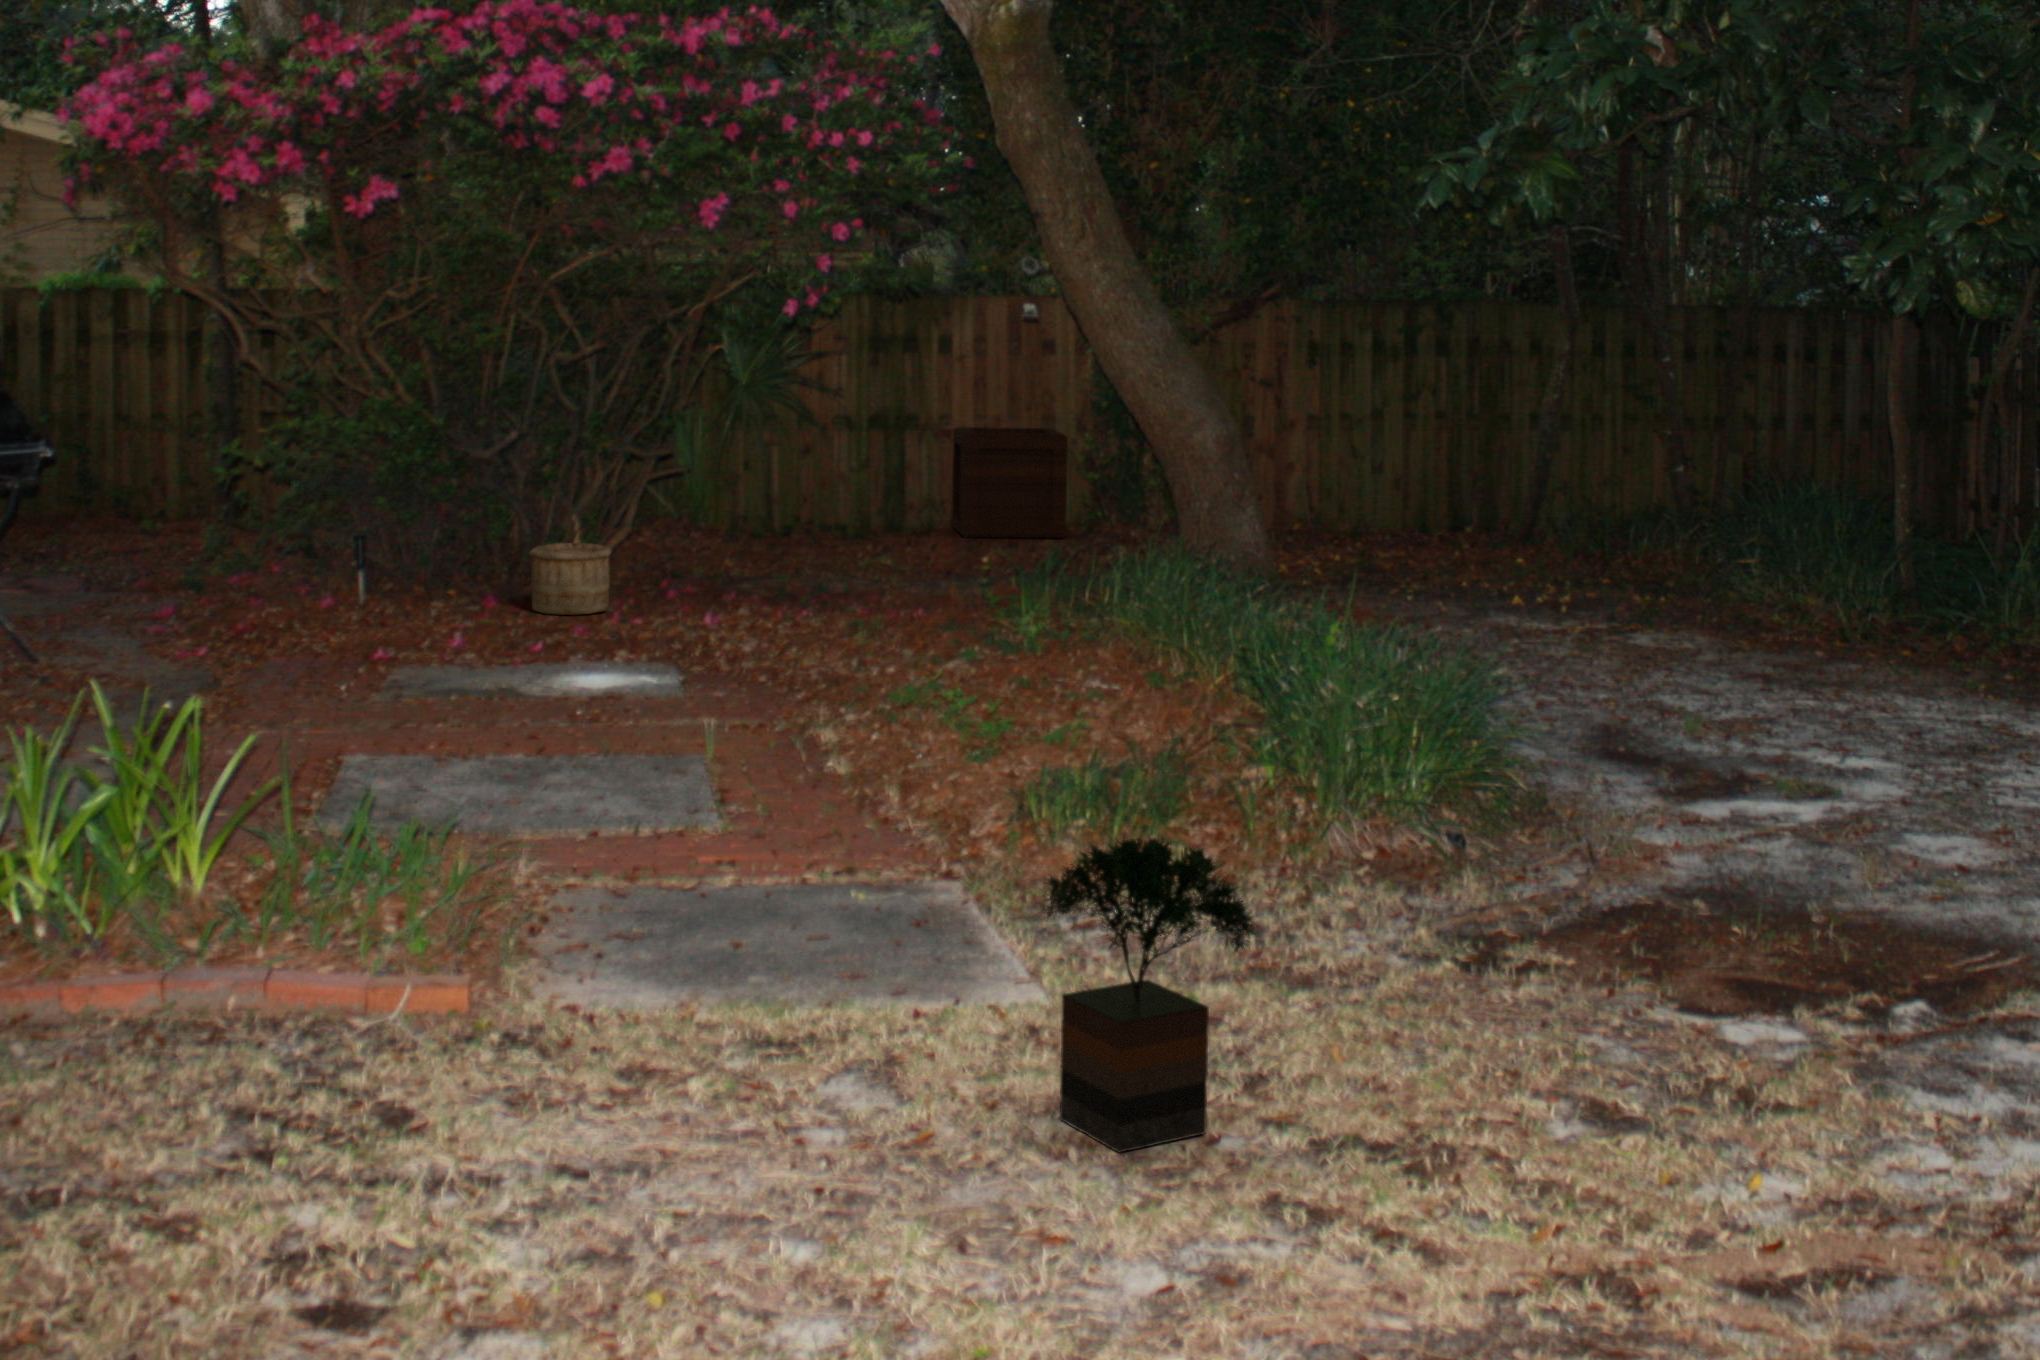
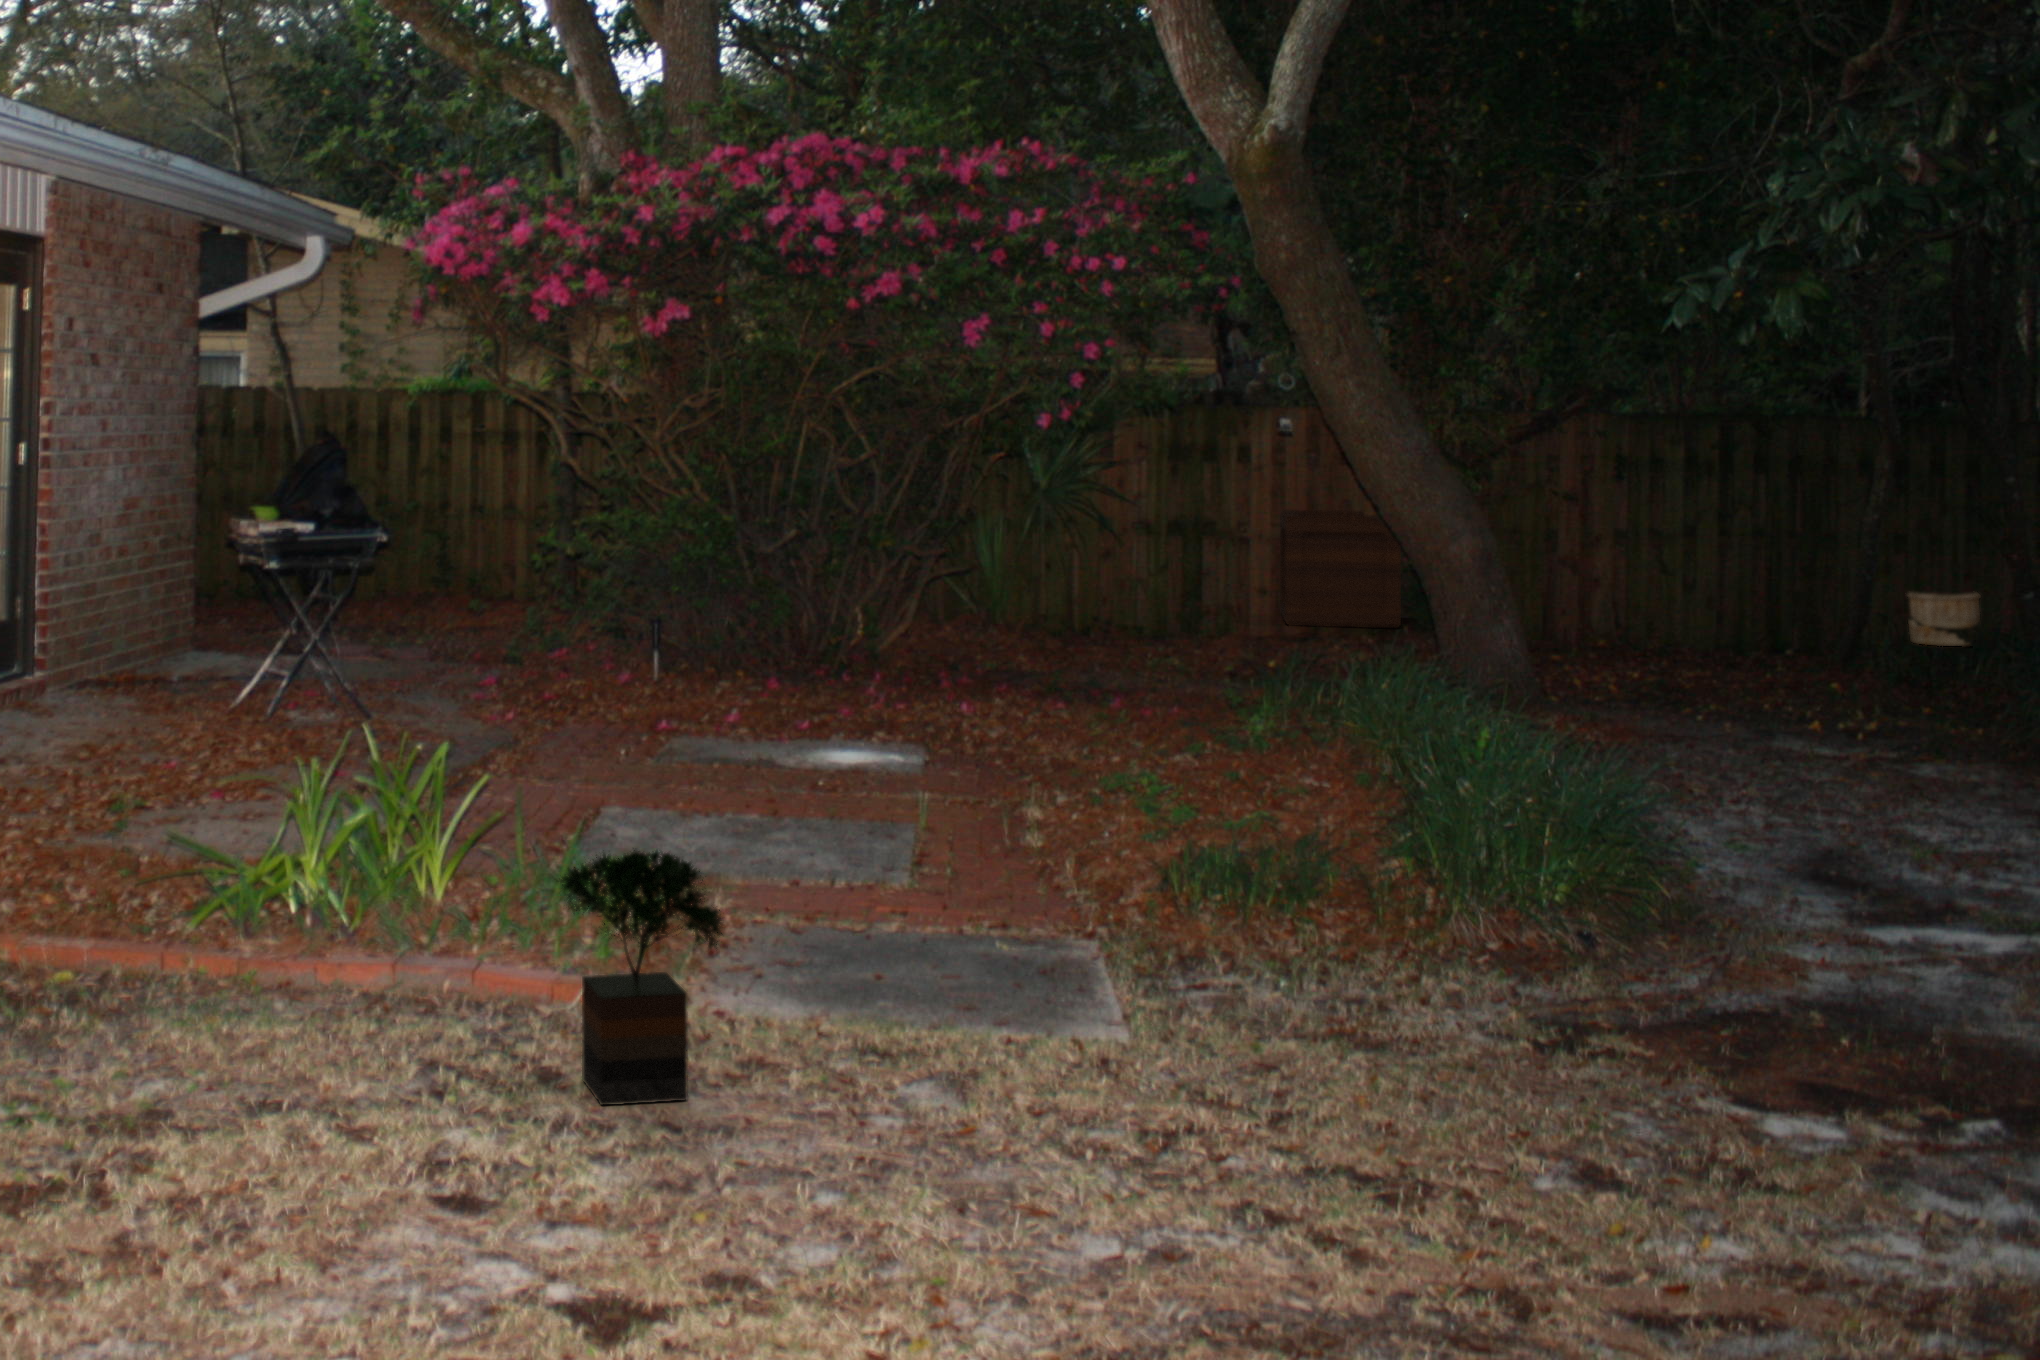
wooden bucket: present [529,543,612,615] -> present [1908,593,1980,646]
potted tree: present [1044,836,1257,1153] -> present [560,850,723,1105]

